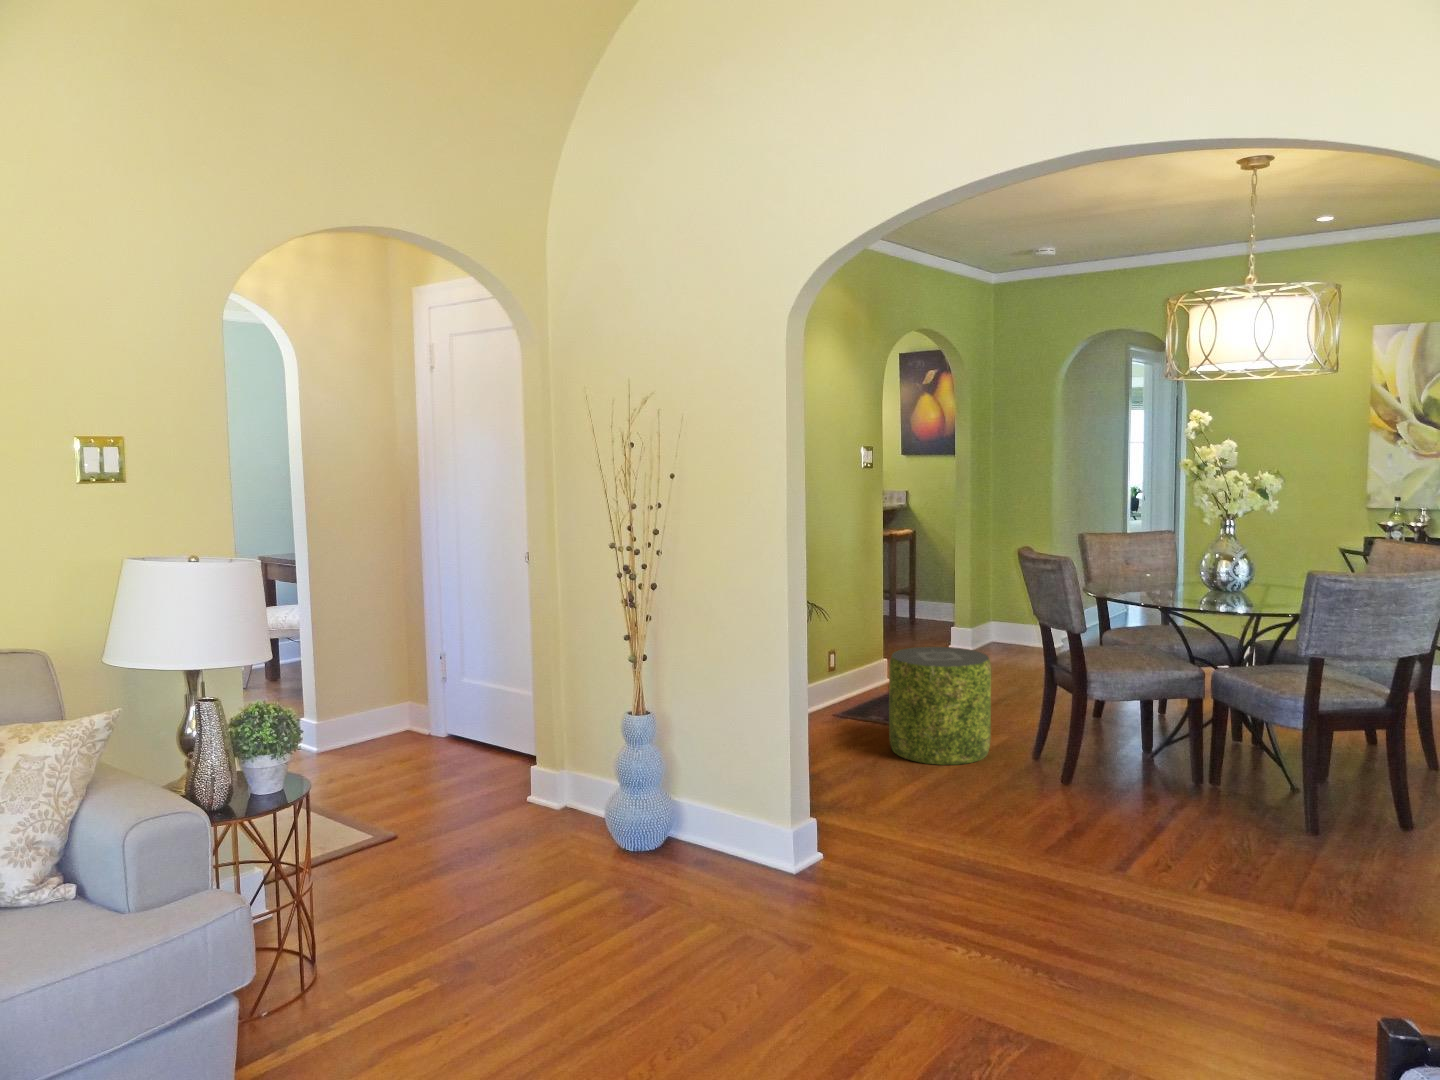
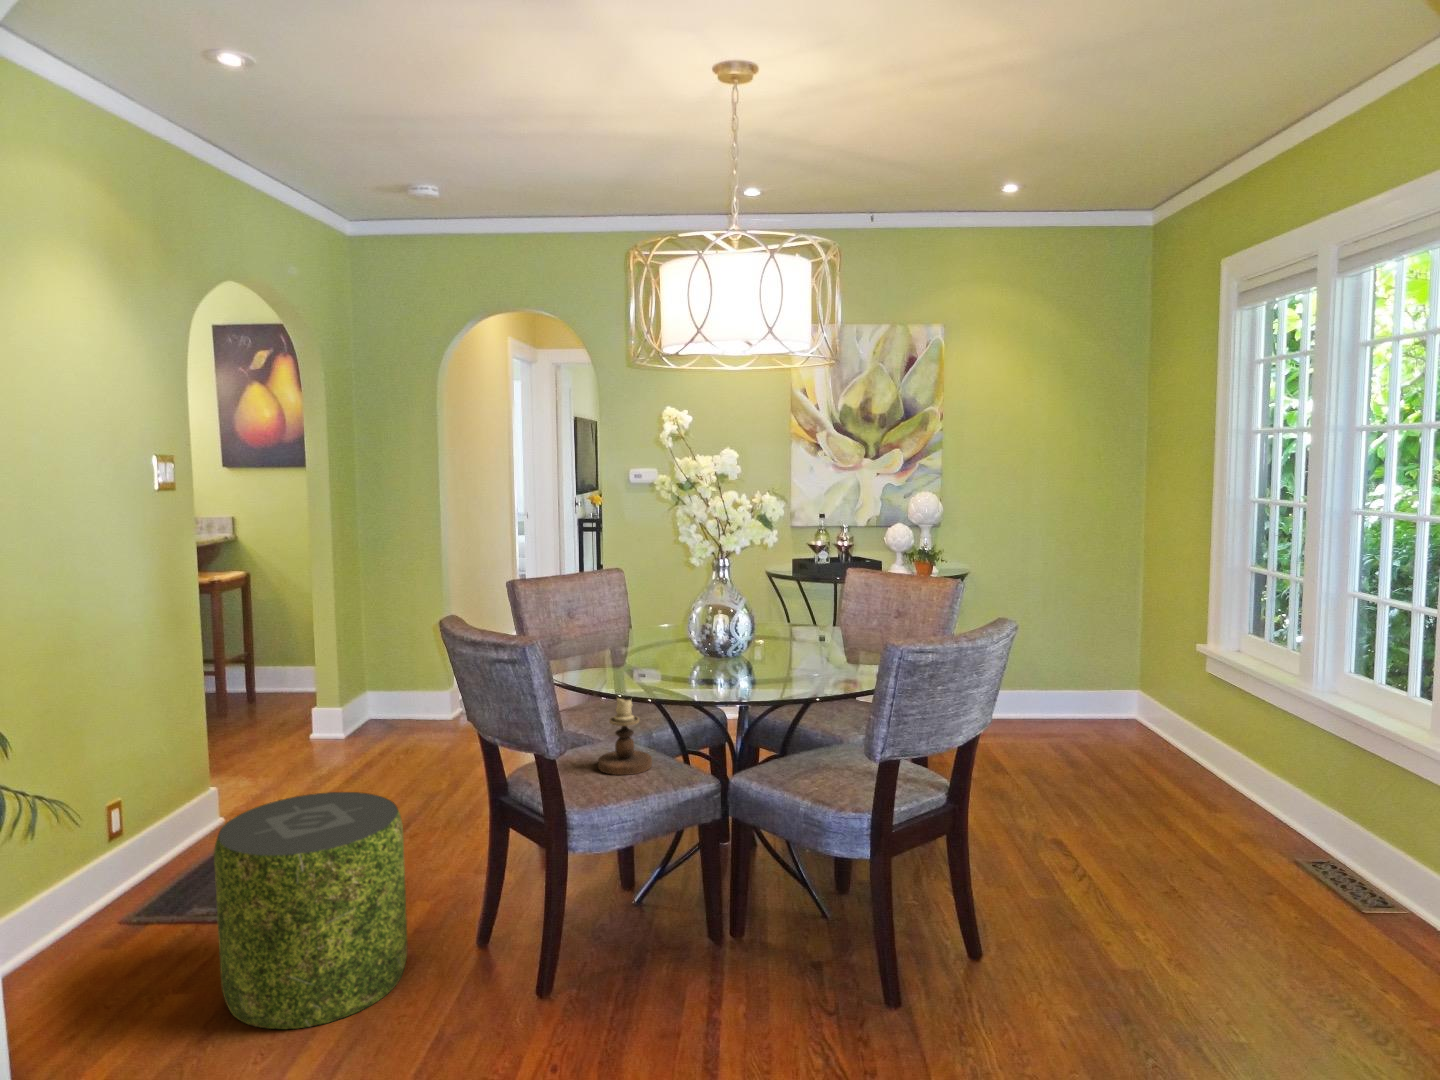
candlestick: none [1118,606,1158,657] -> present [598,698,652,775]

